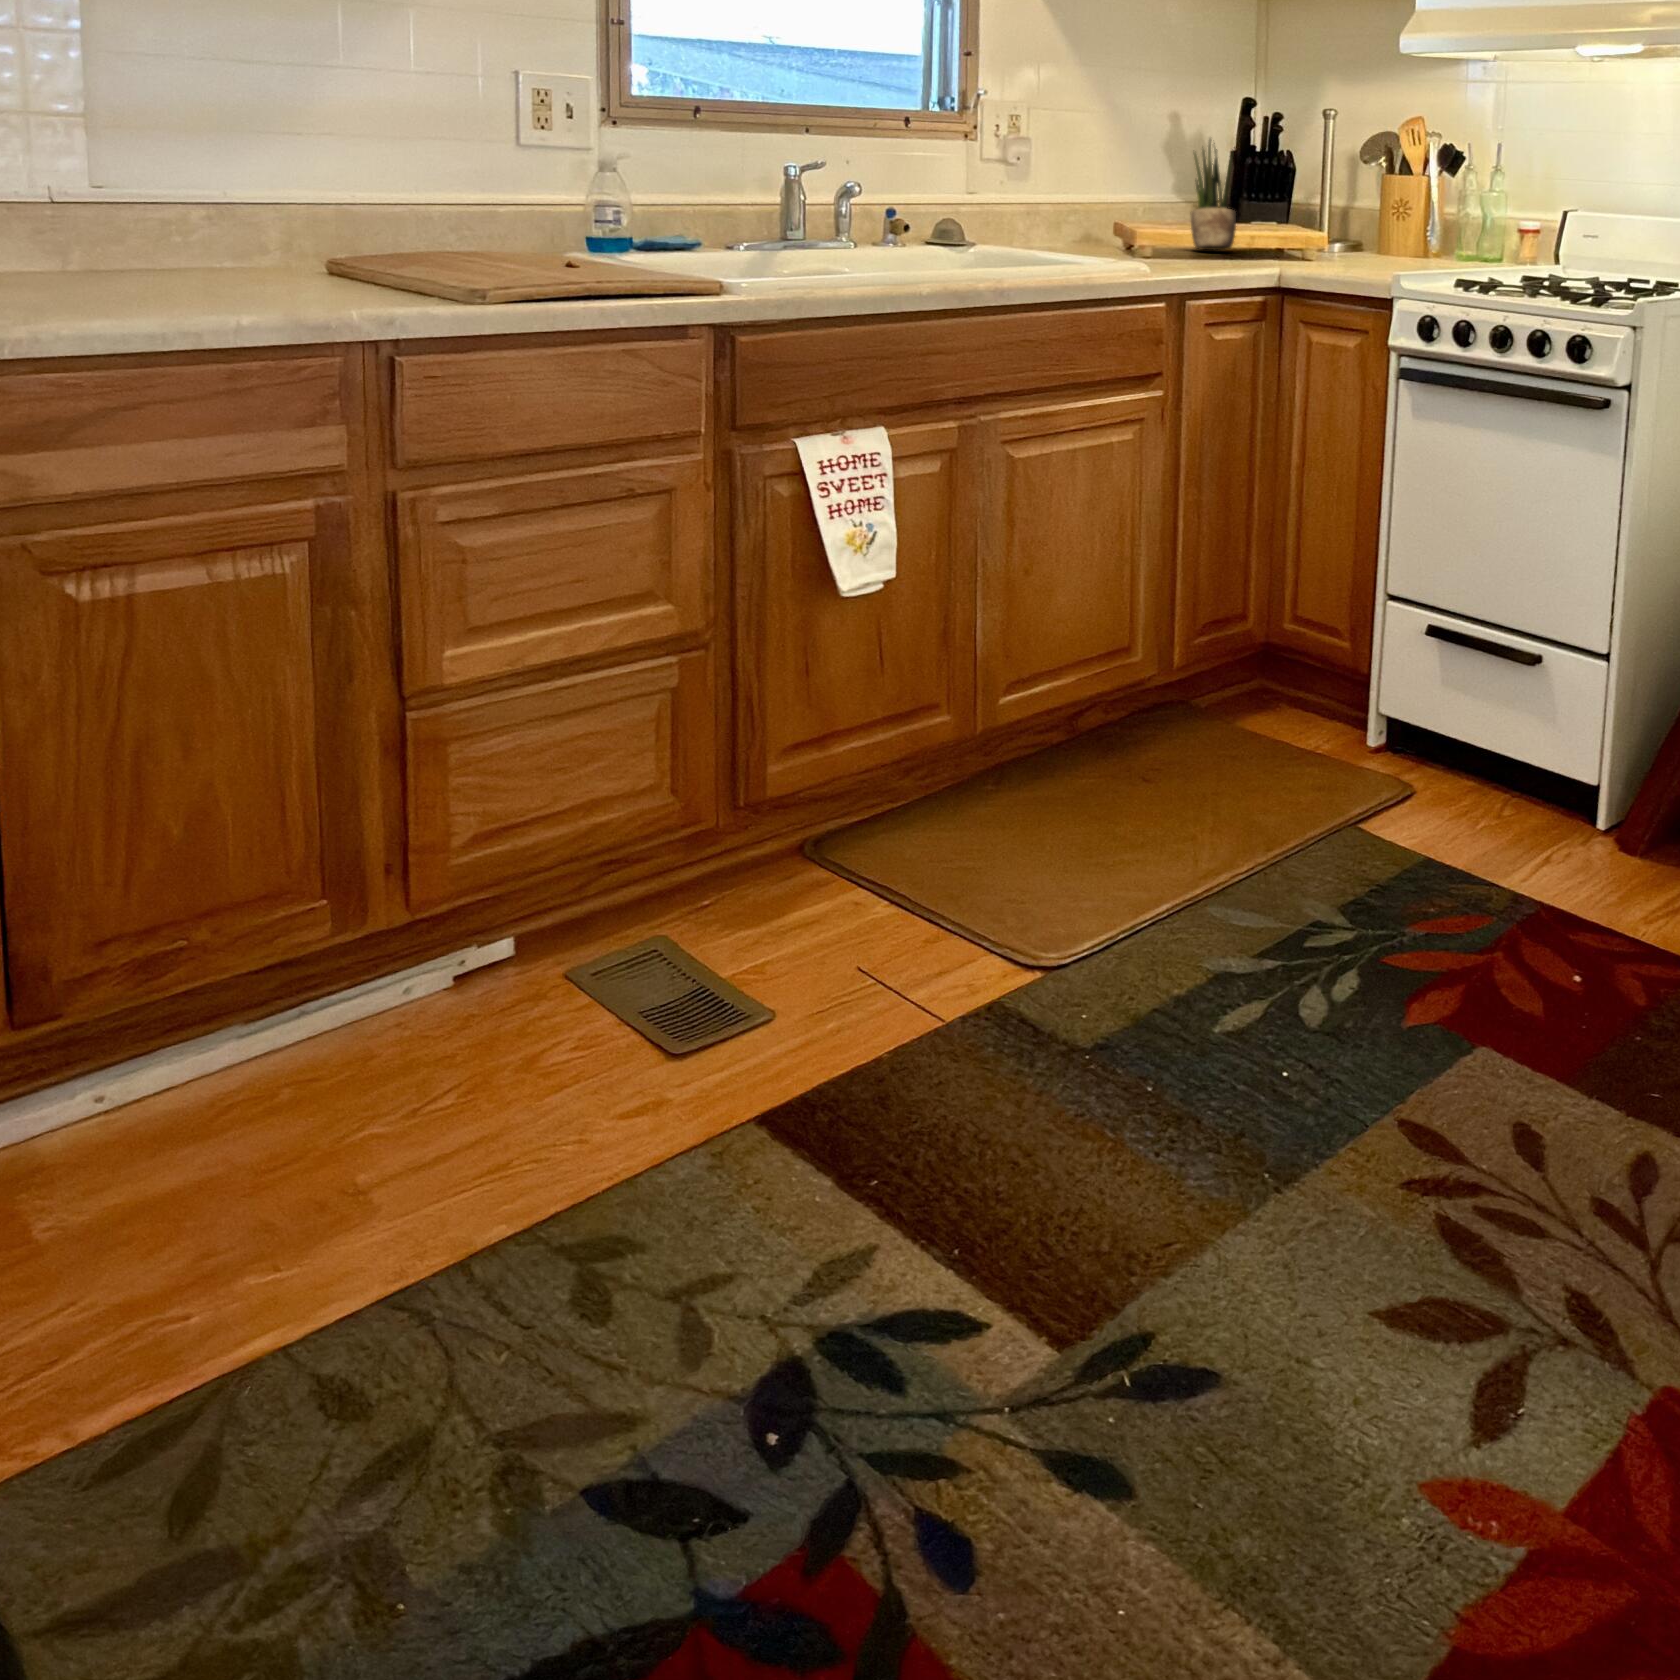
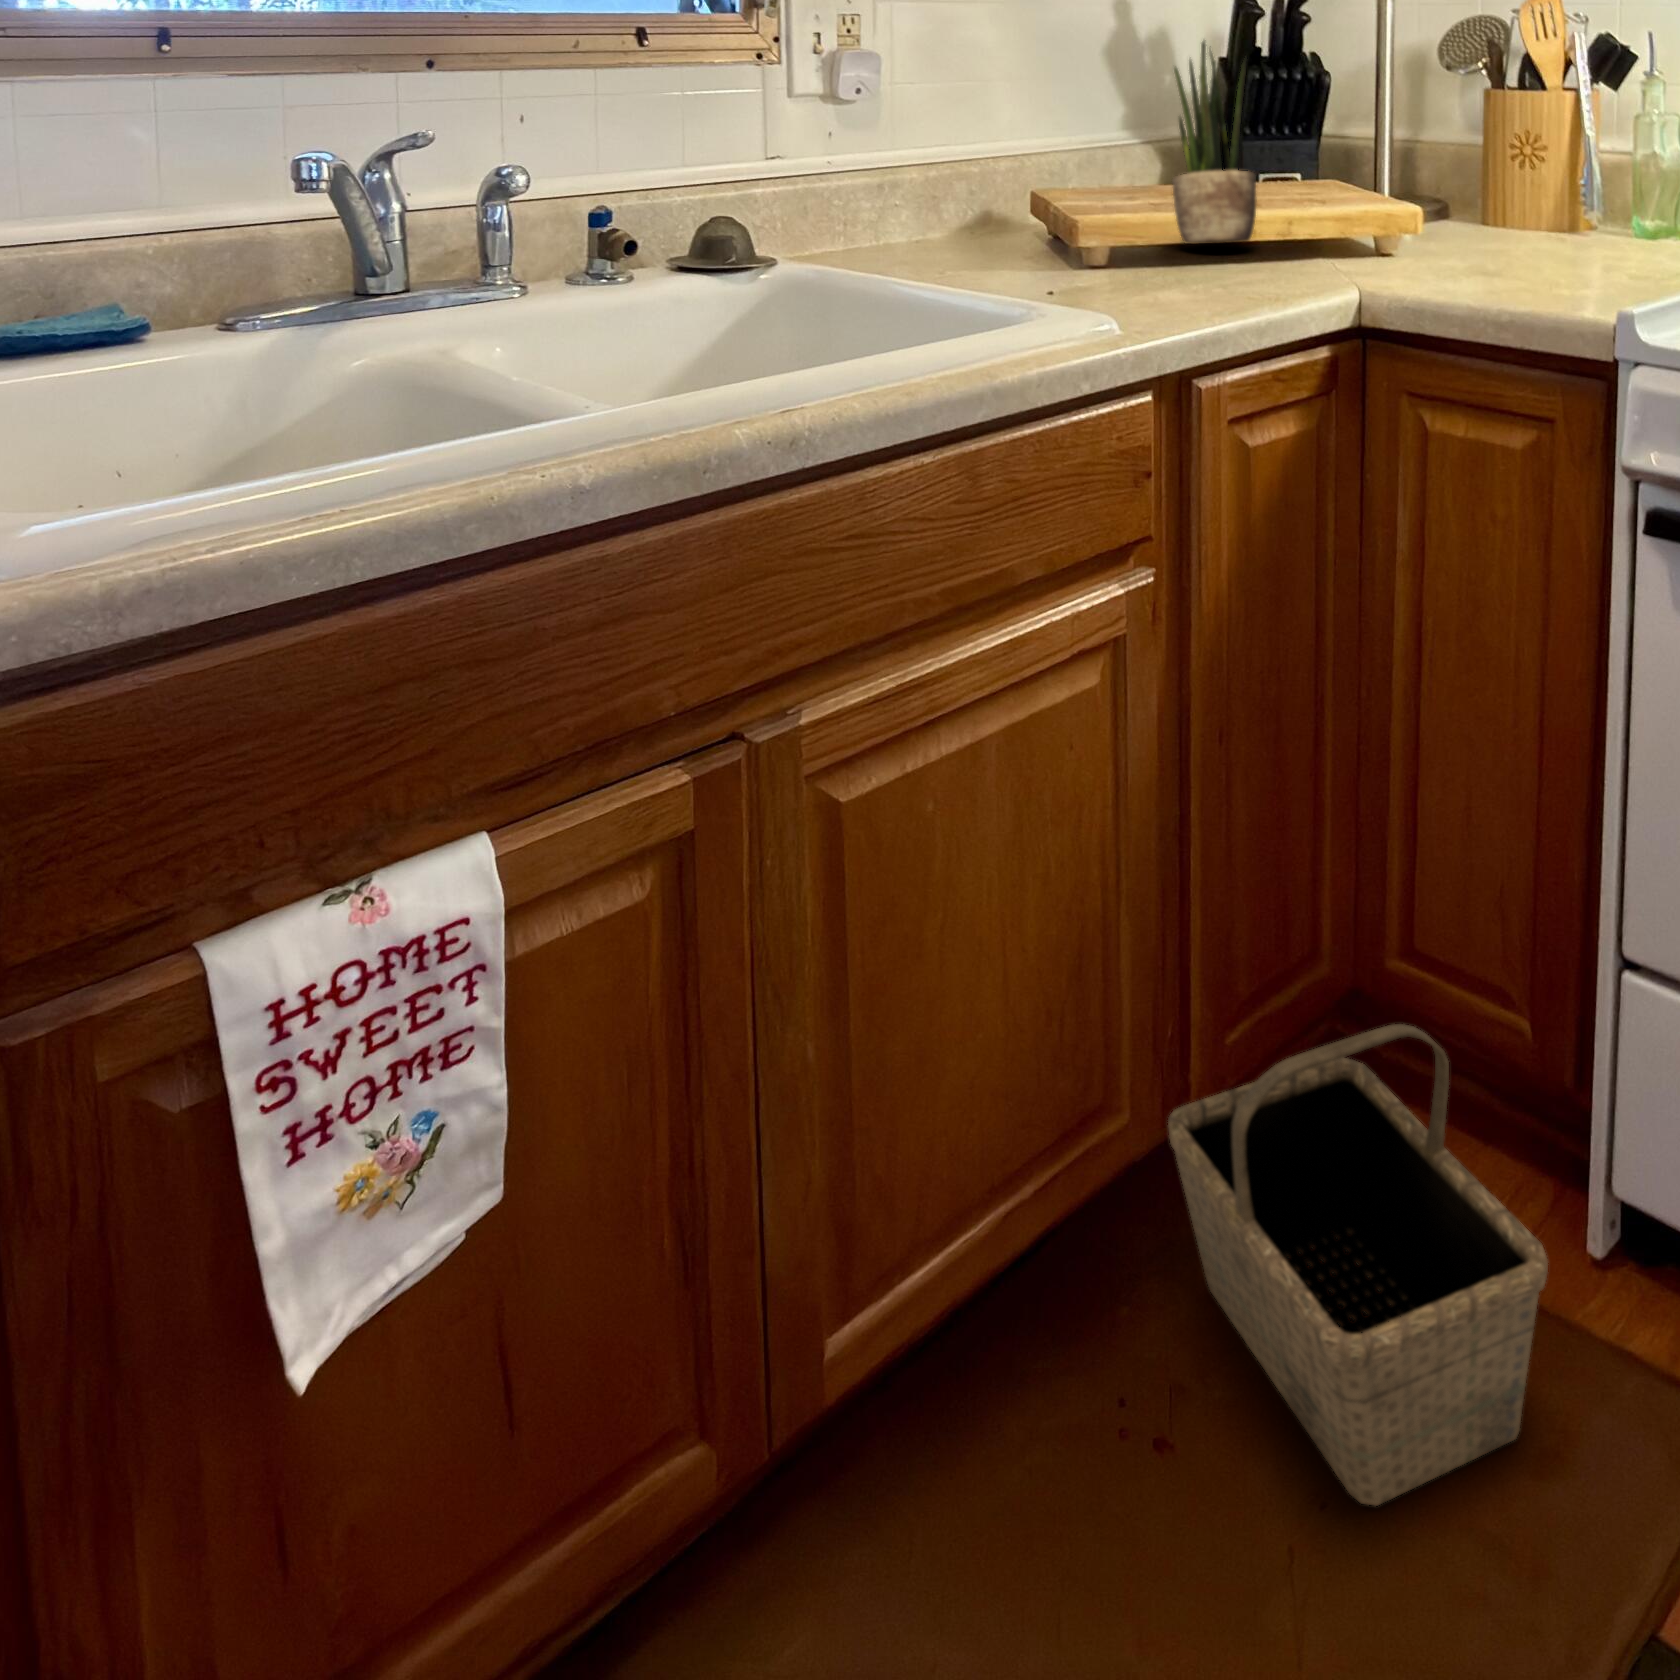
basket: none [1164,604,1330,786] -> present [1168,1024,1548,1506]

